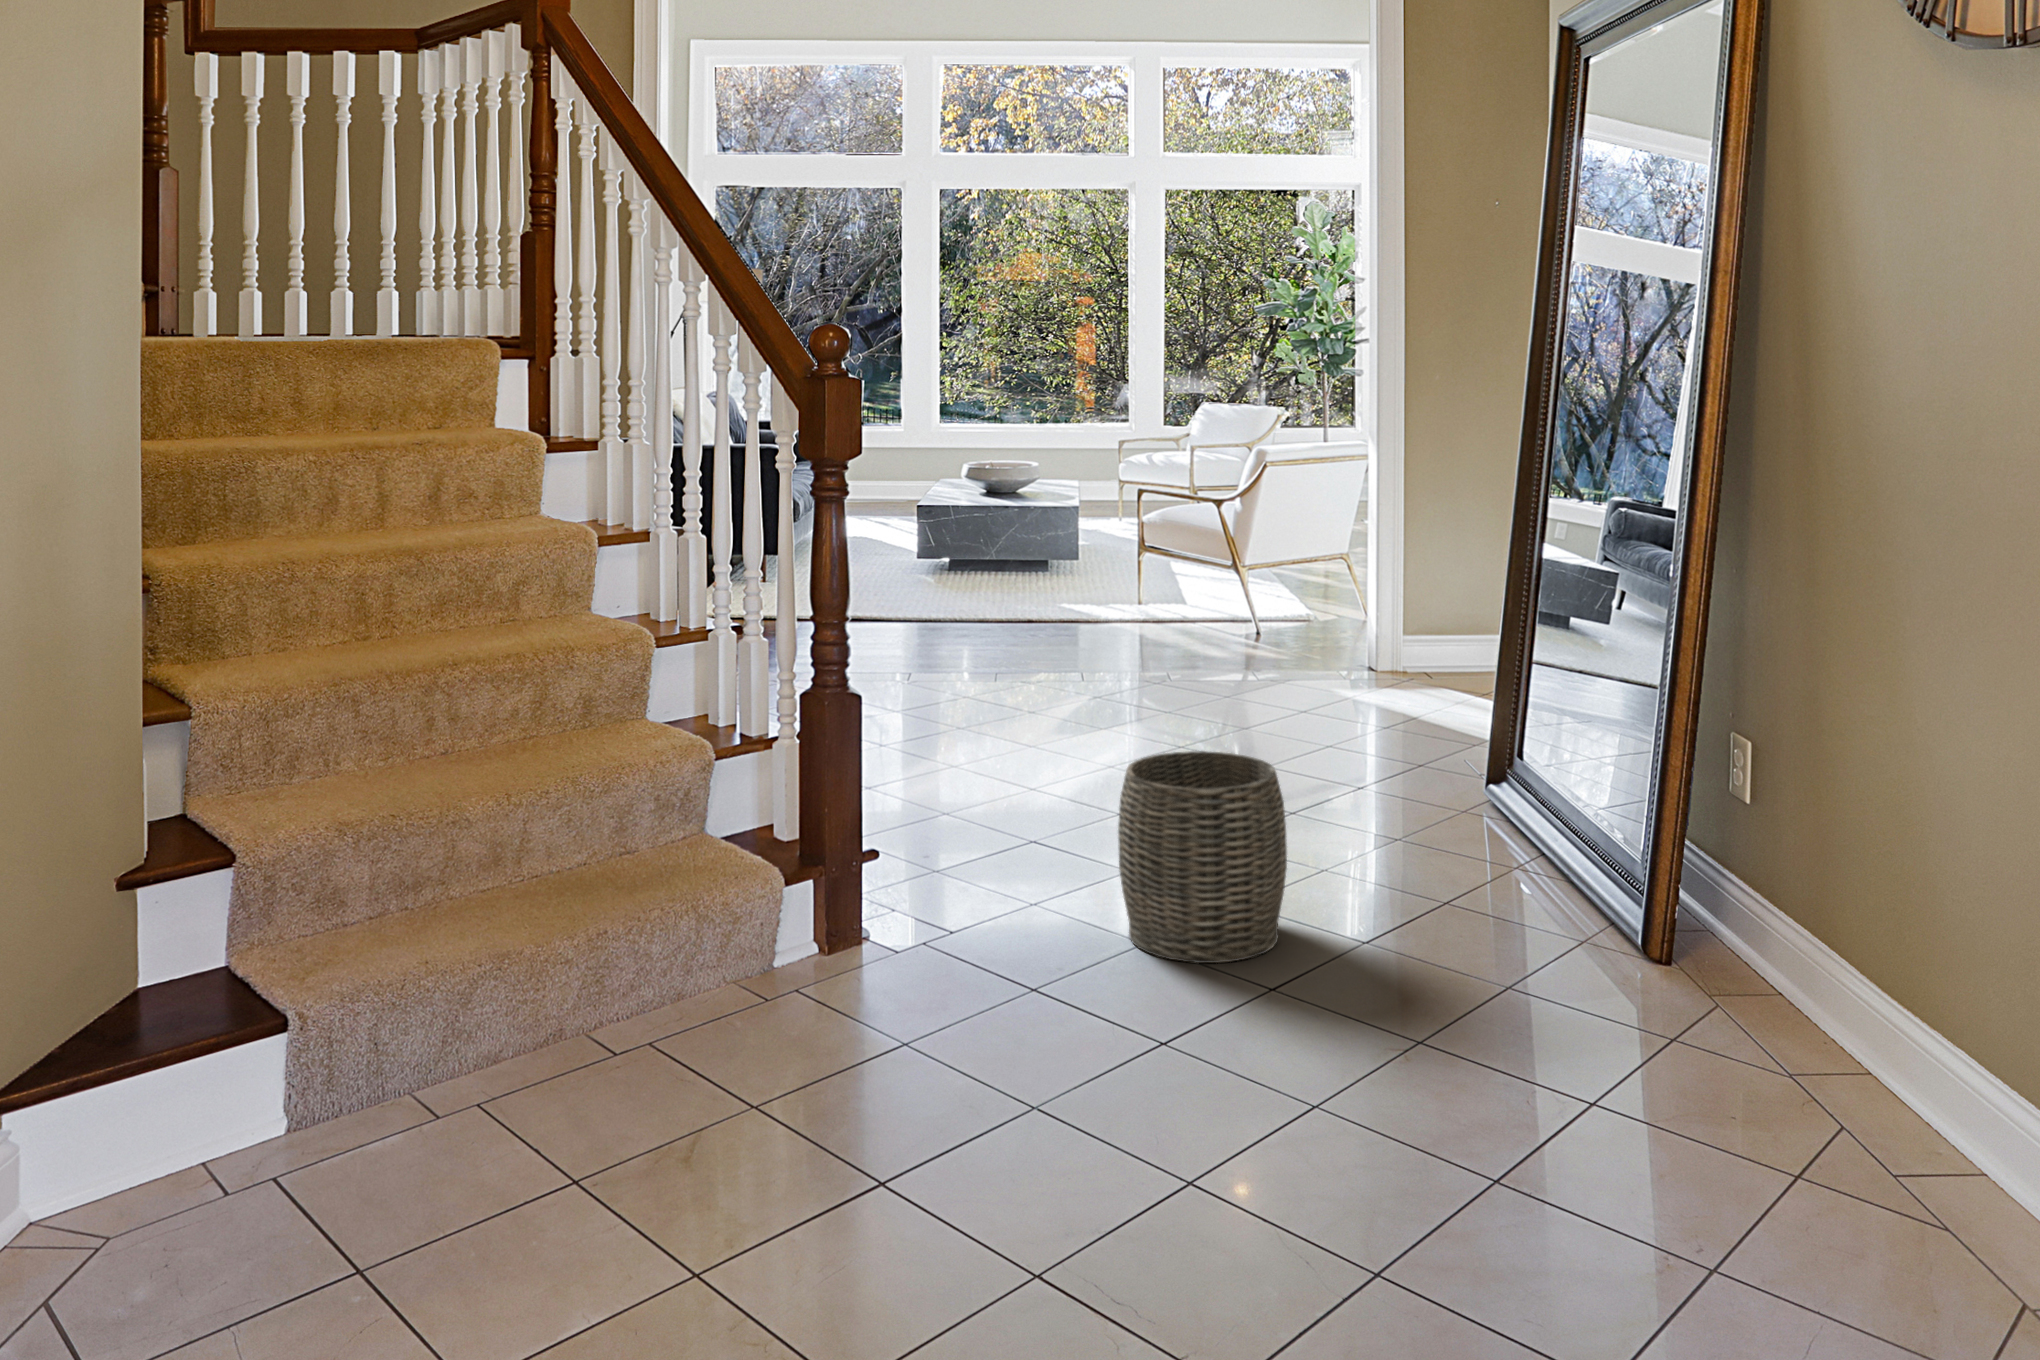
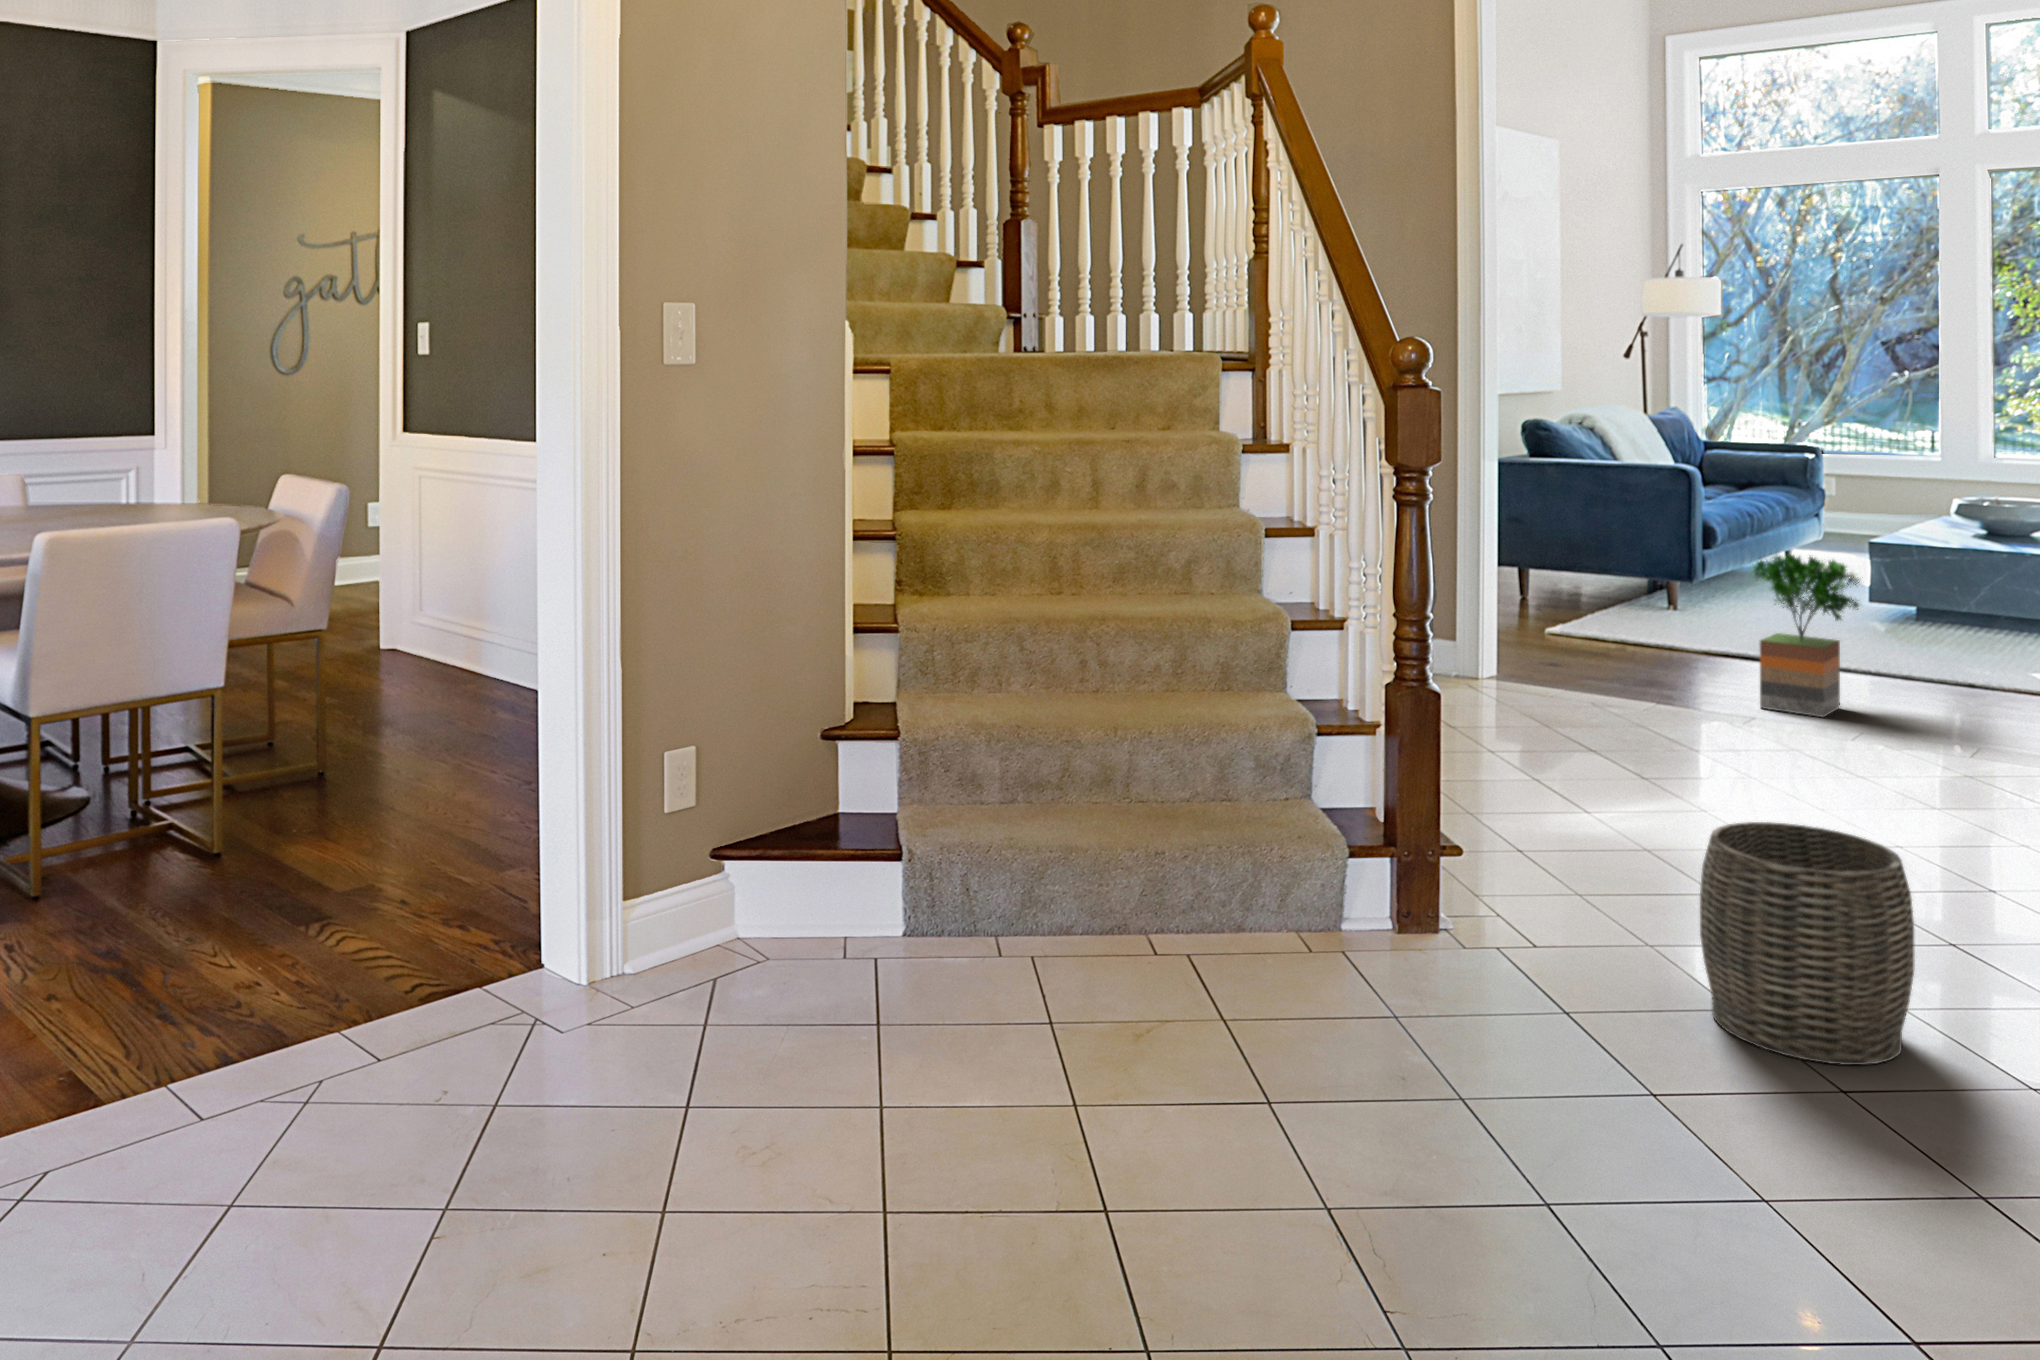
potted tree: none [891,521,989,669] -> present [1752,554,1862,717]

